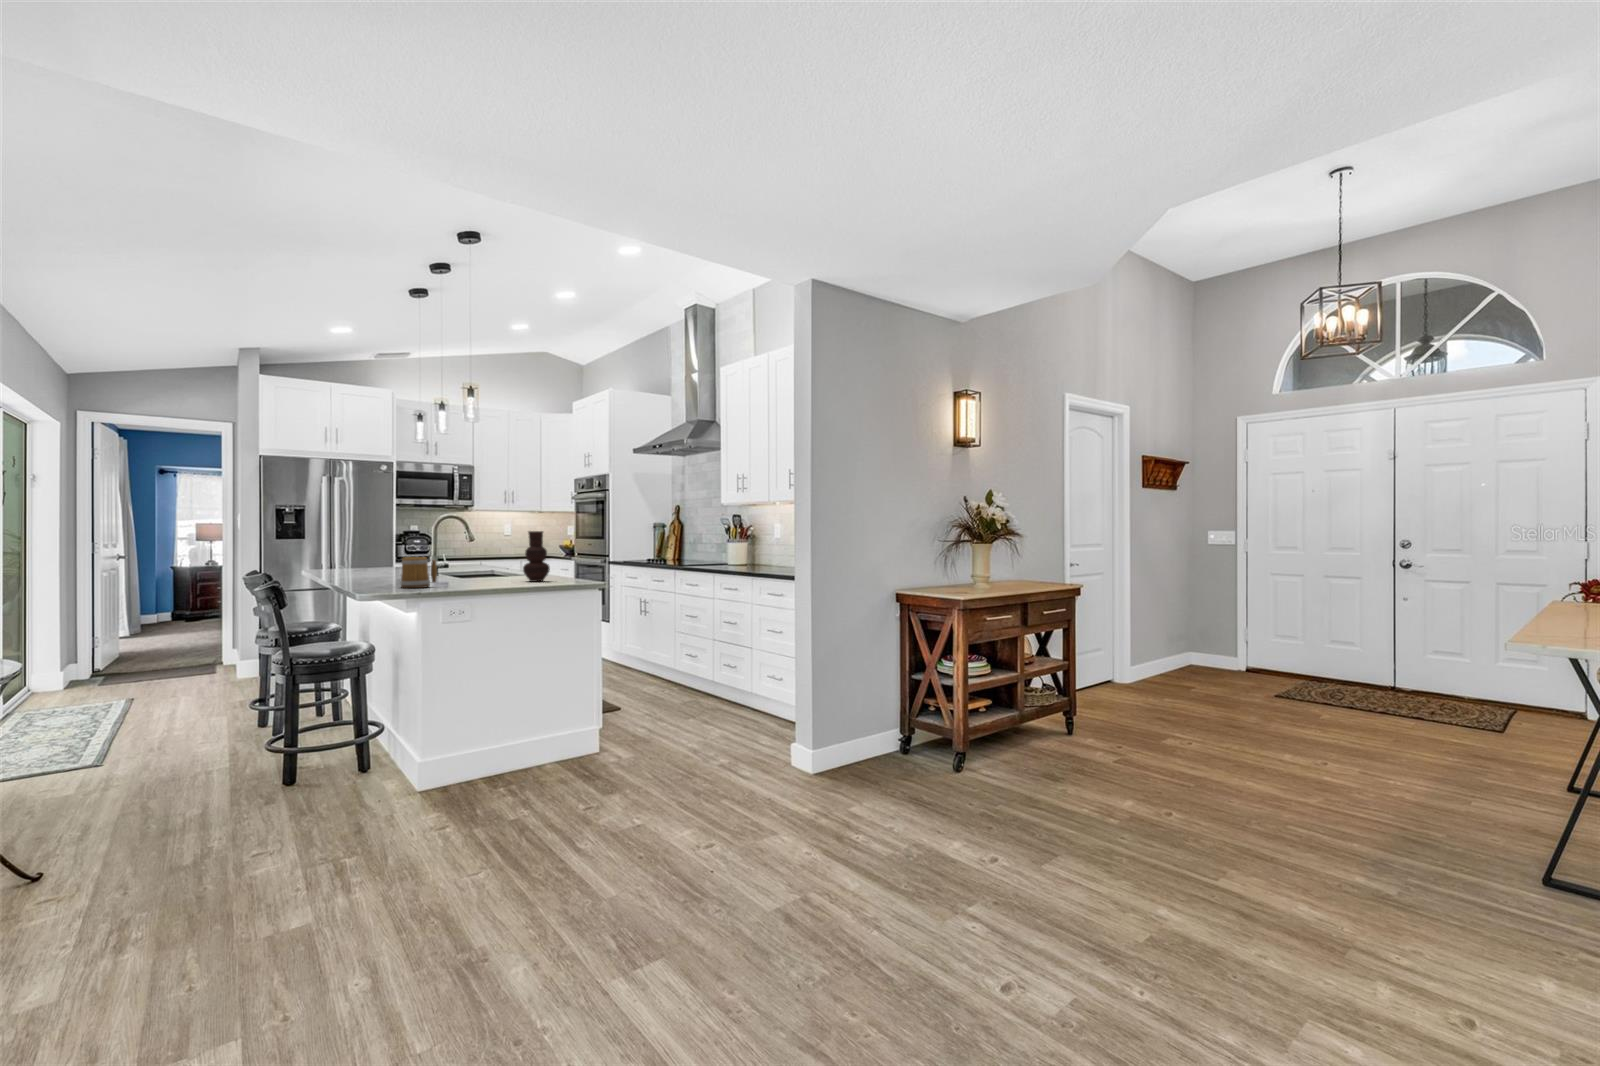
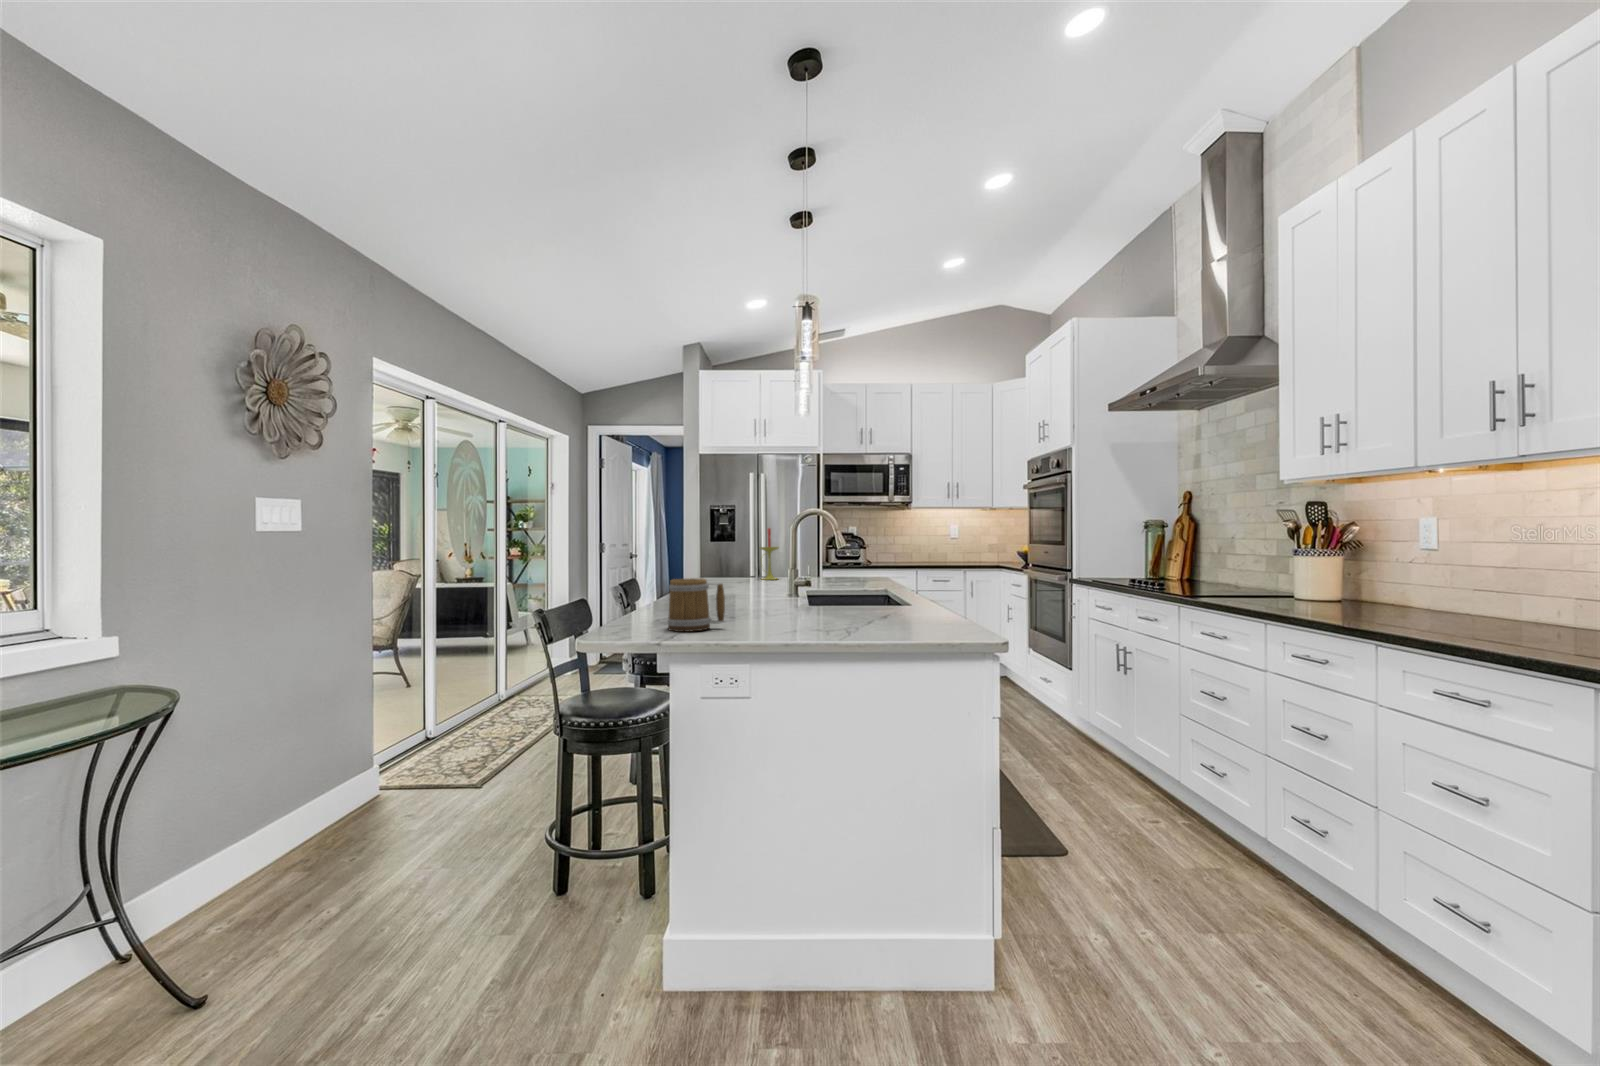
candle: none [363,526,382,569] -> present [760,528,779,580]
vase: present [523,531,550,582] -> none [887,535,932,622]

